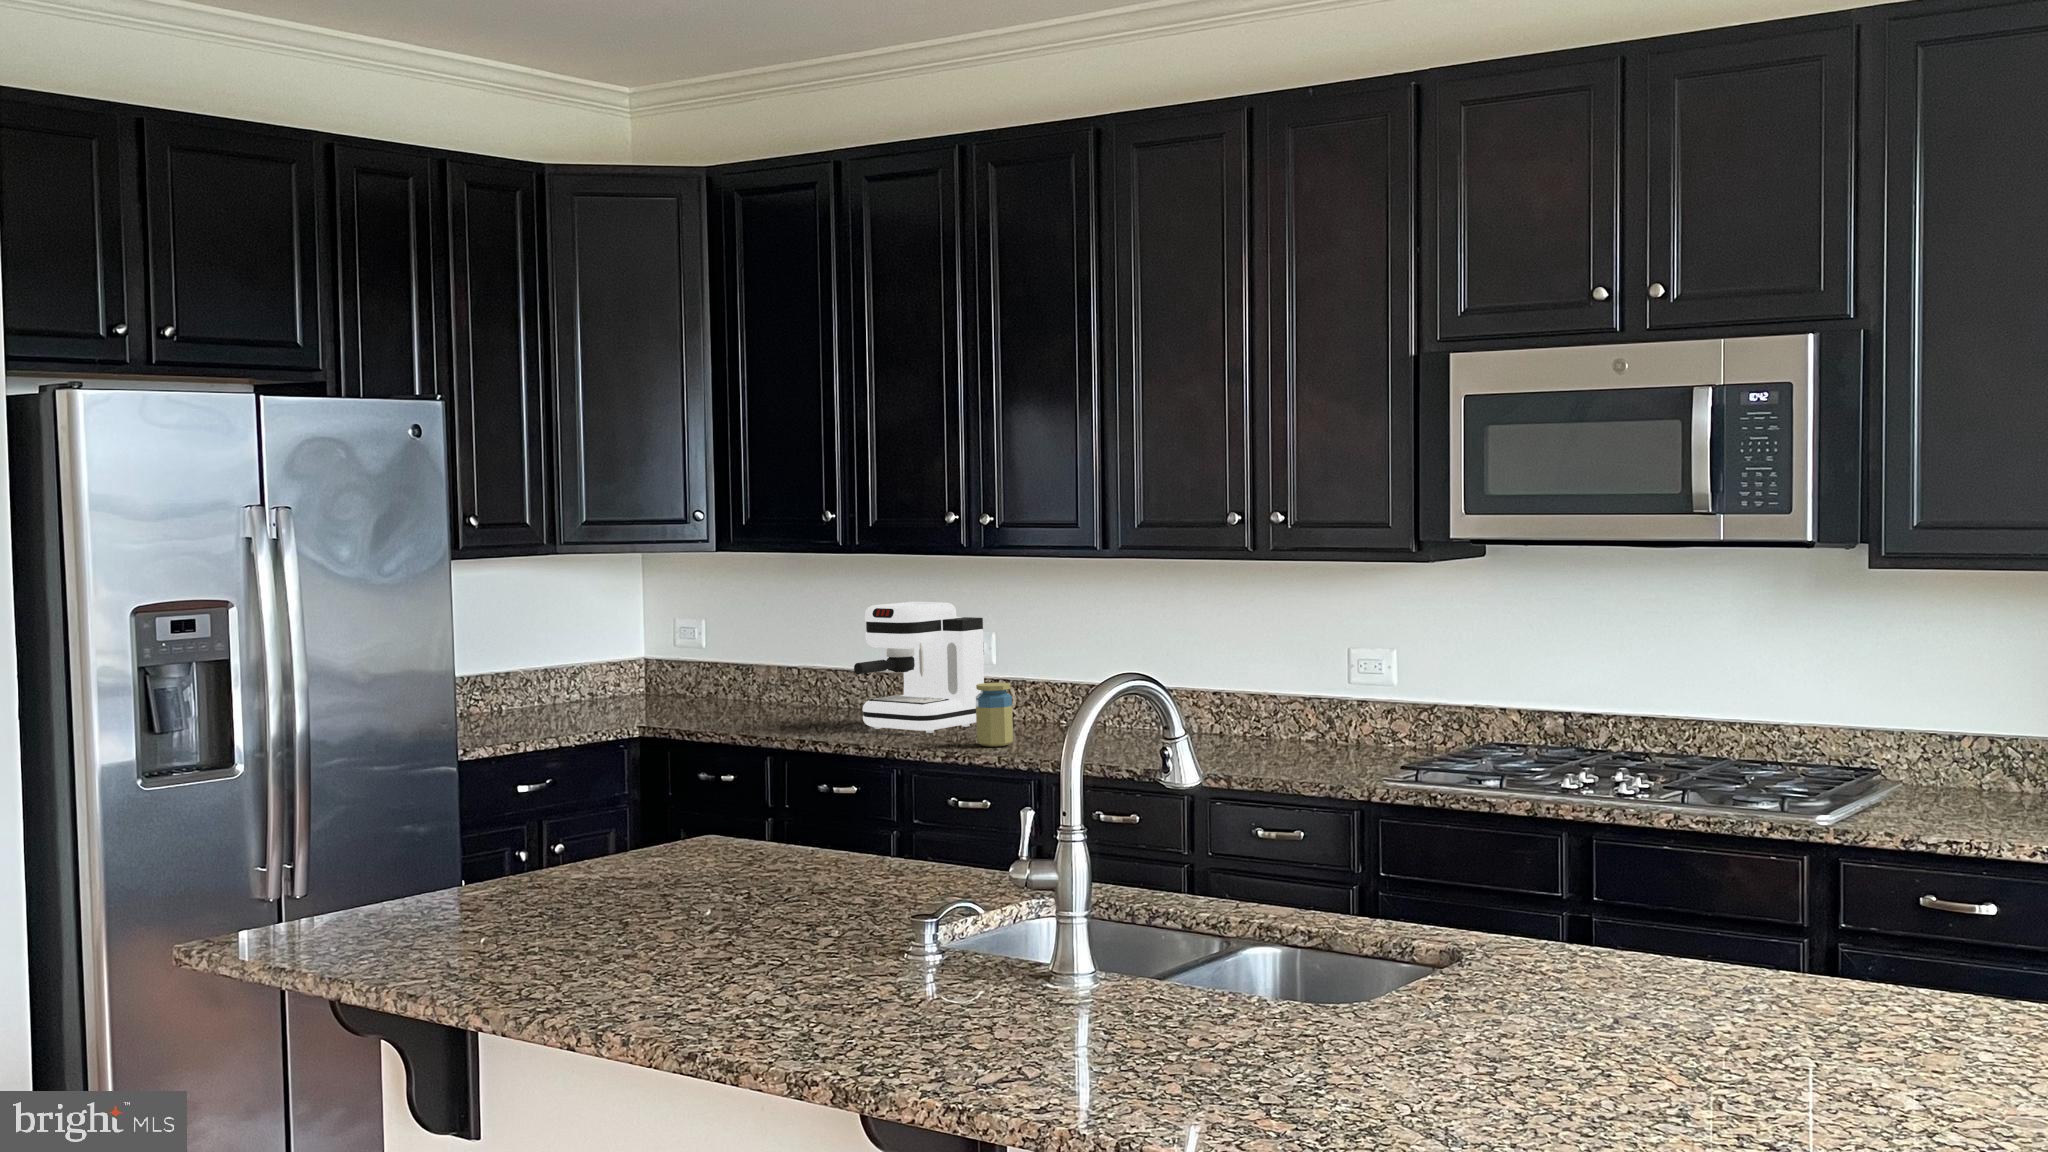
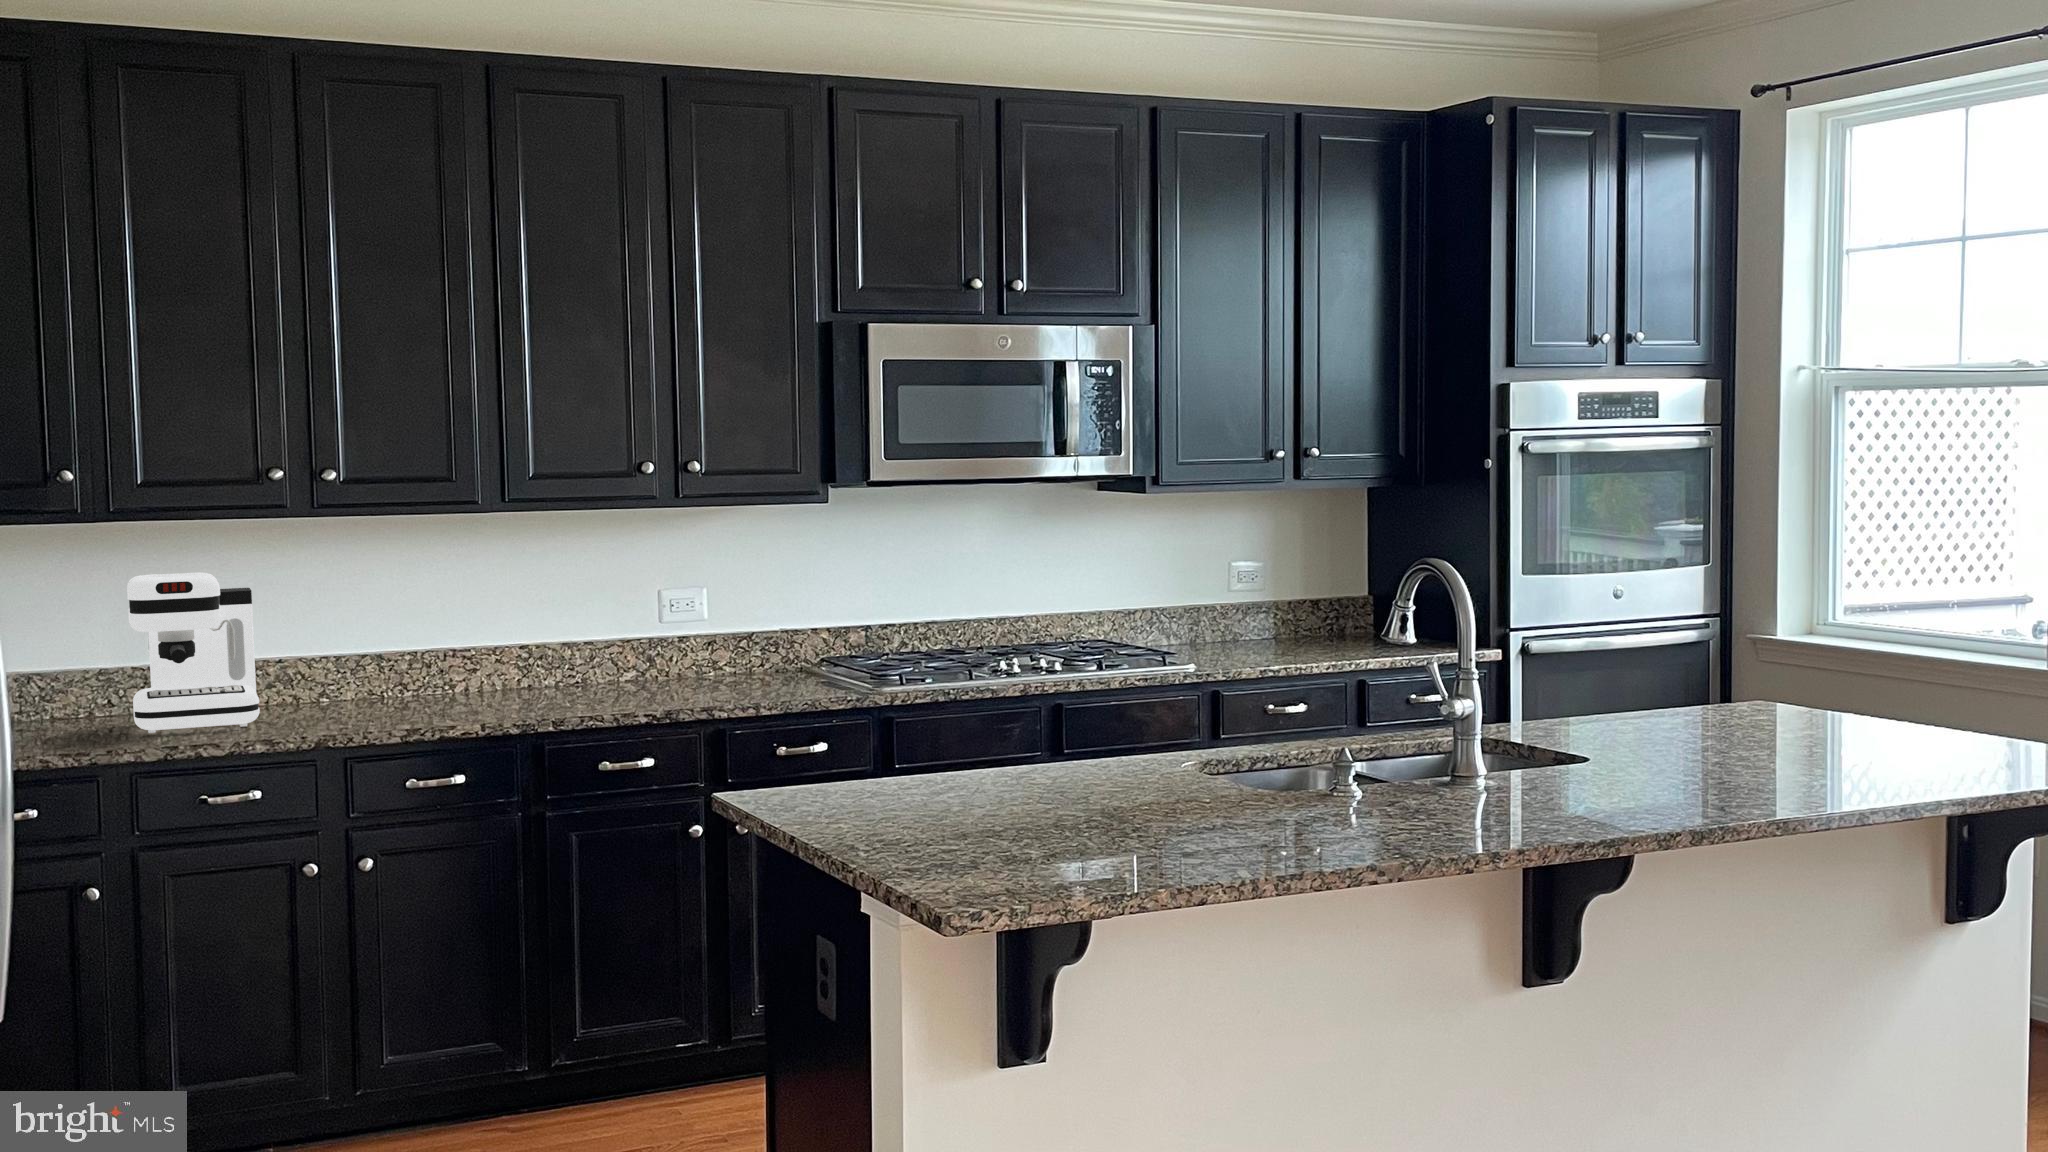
jar: present [976,683,1013,747] -> none [358,653,403,725]

